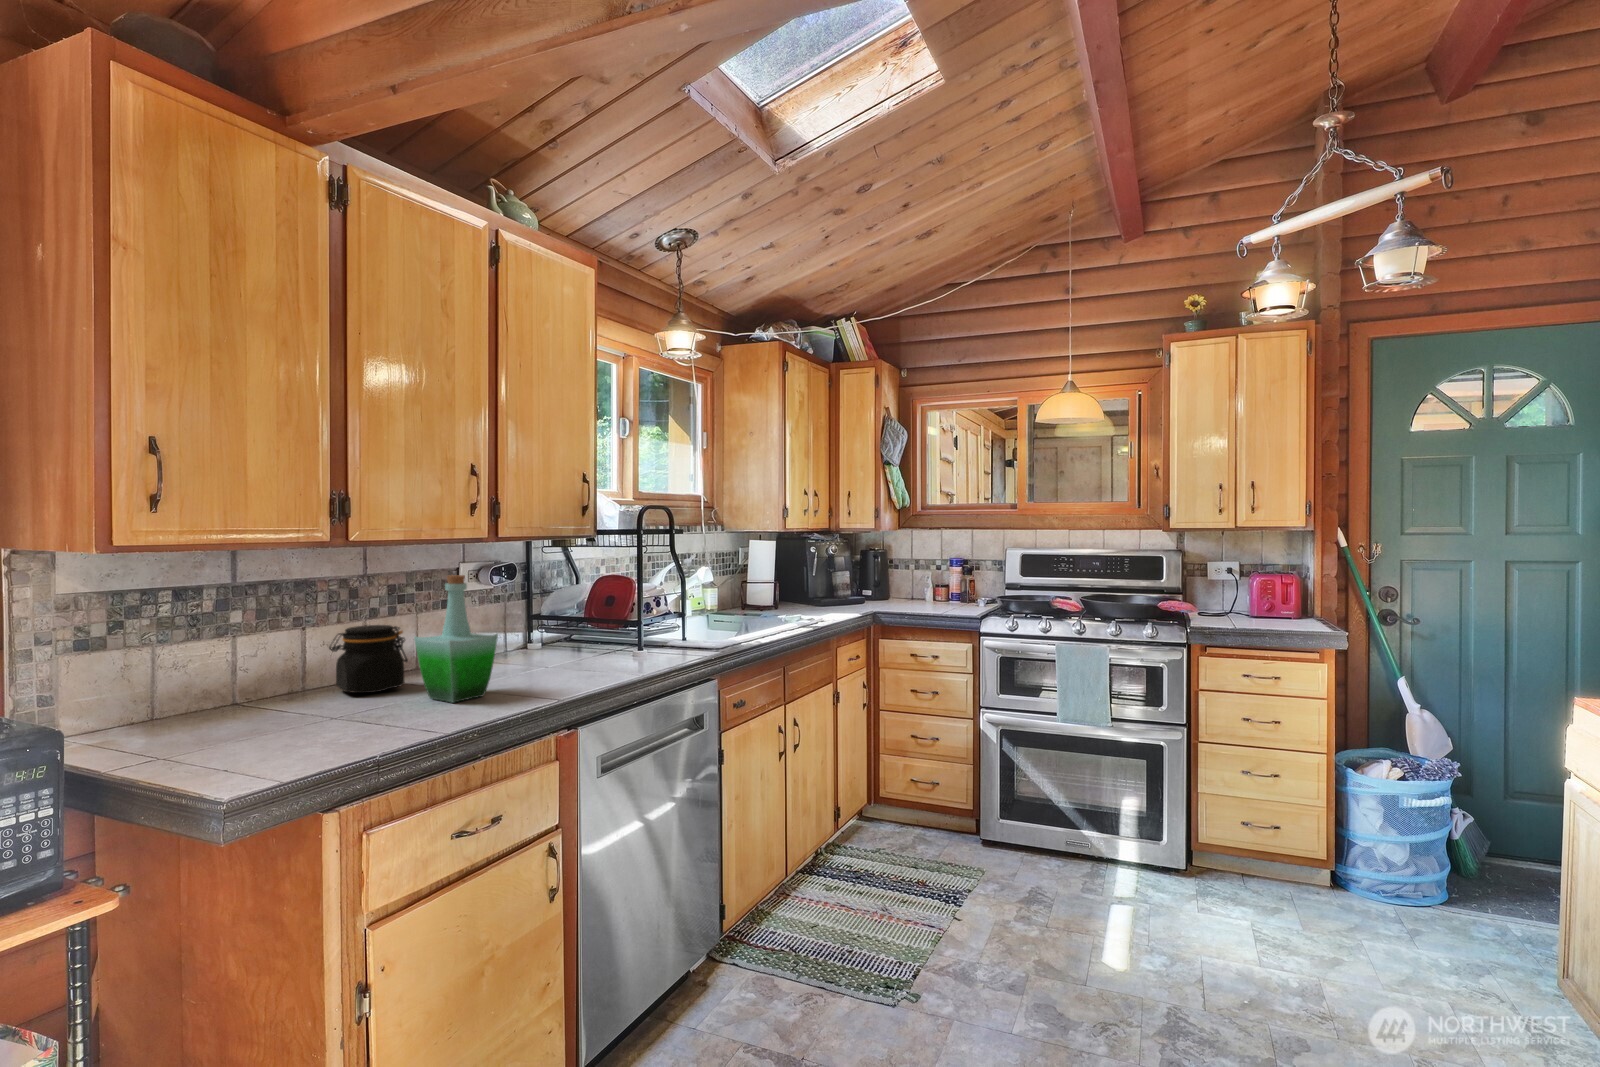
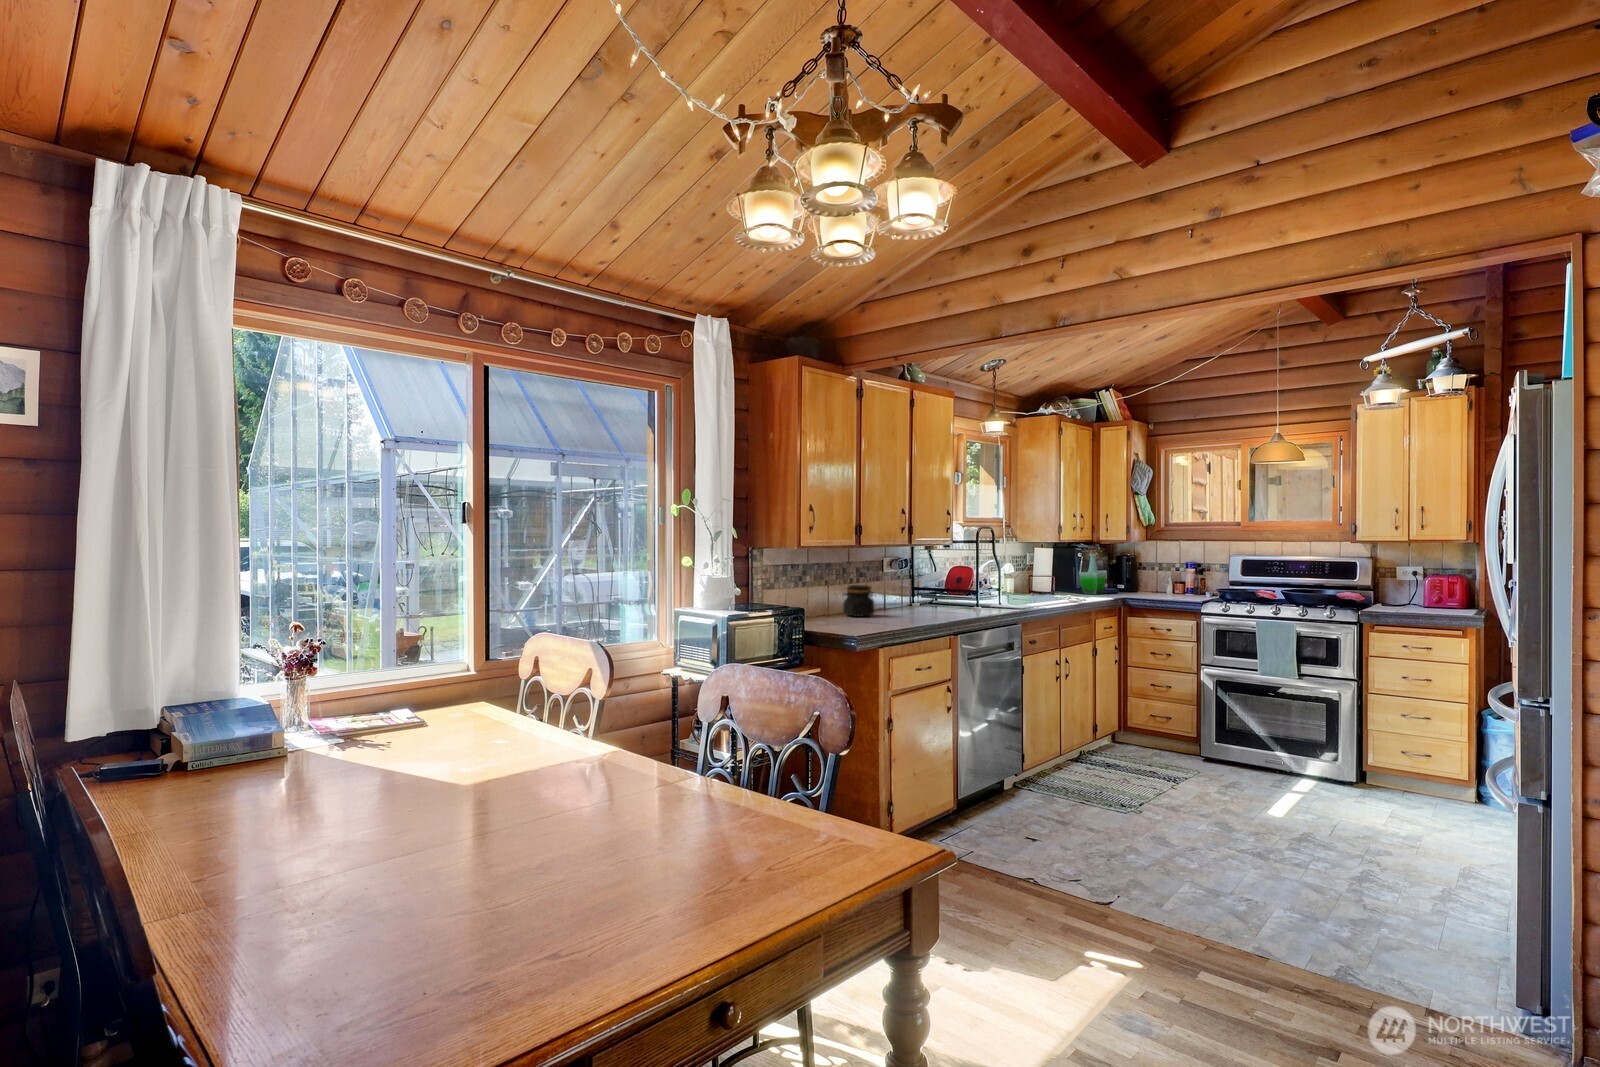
bottle: present [414,575,498,703] -> present [1079,551,1107,594]

